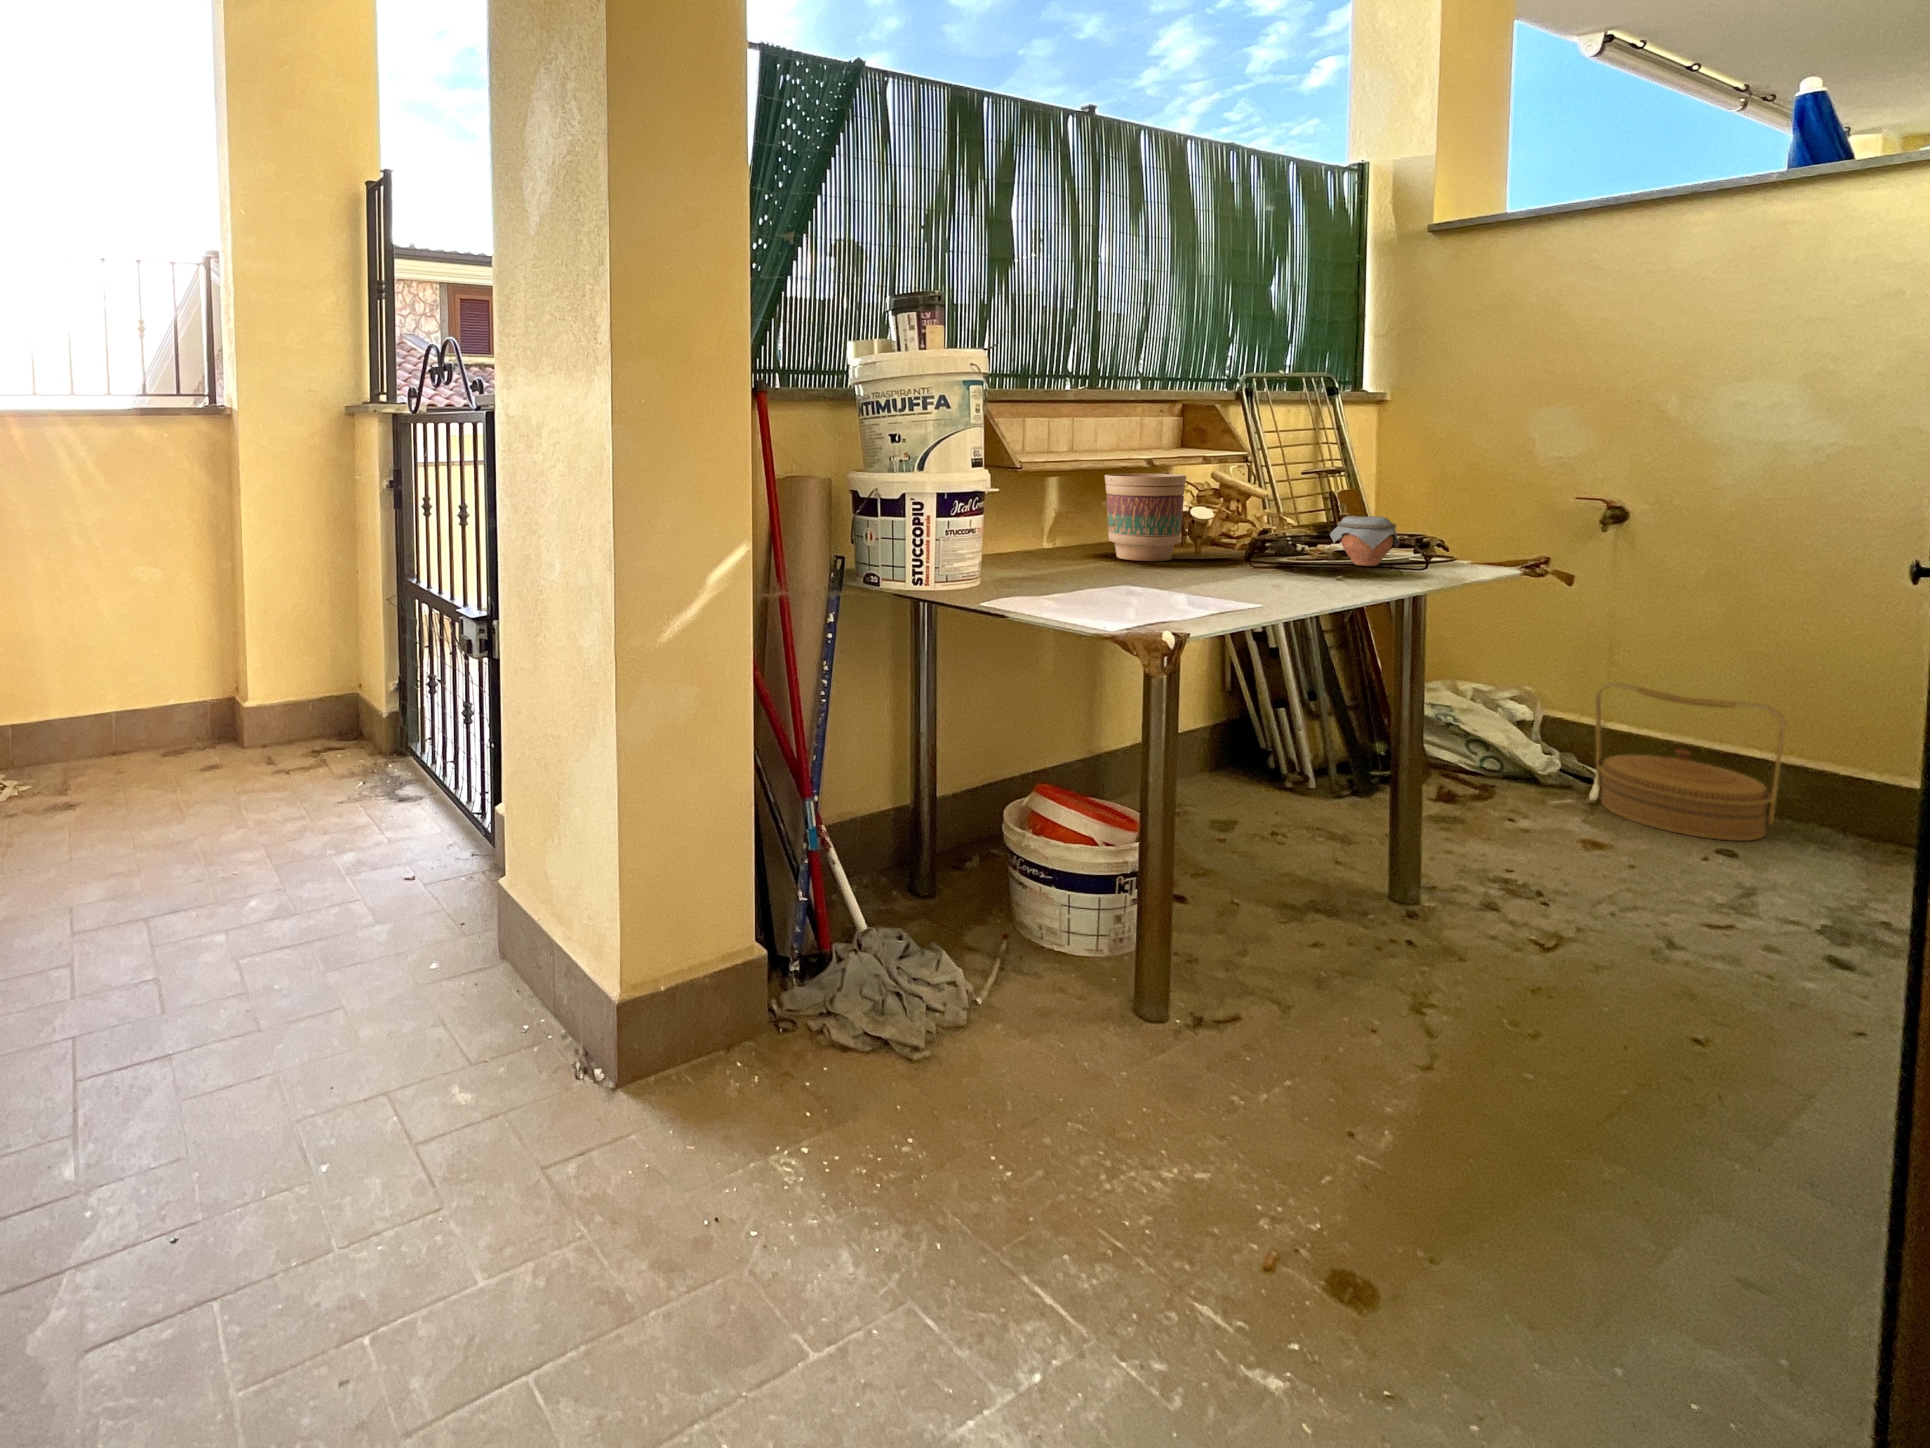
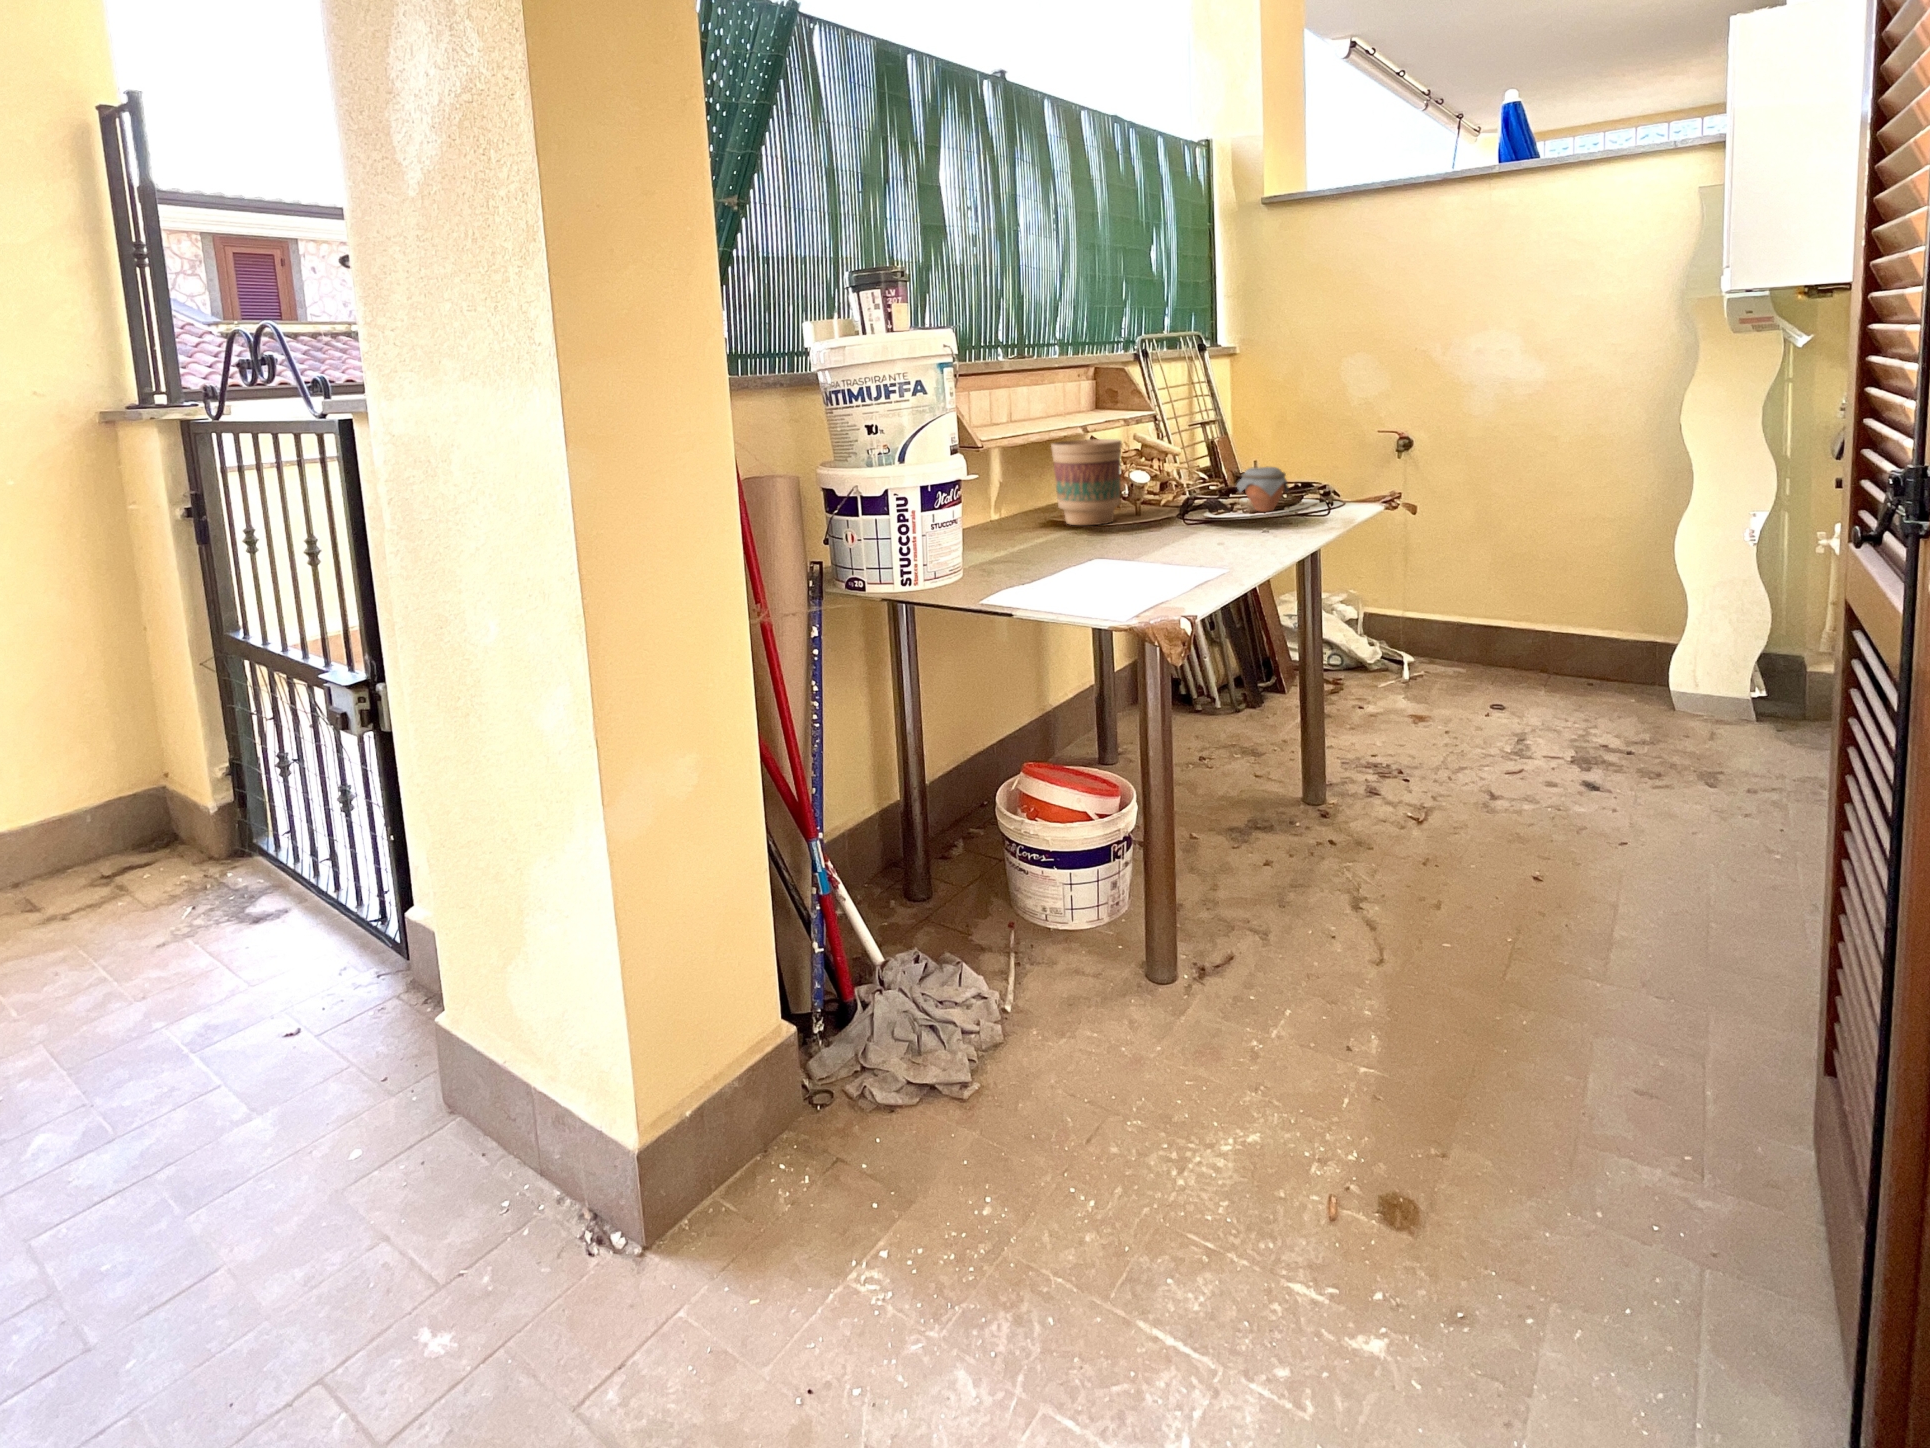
woven basket: present [1595,683,1785,841] -> none [1402,583,1517,696]

